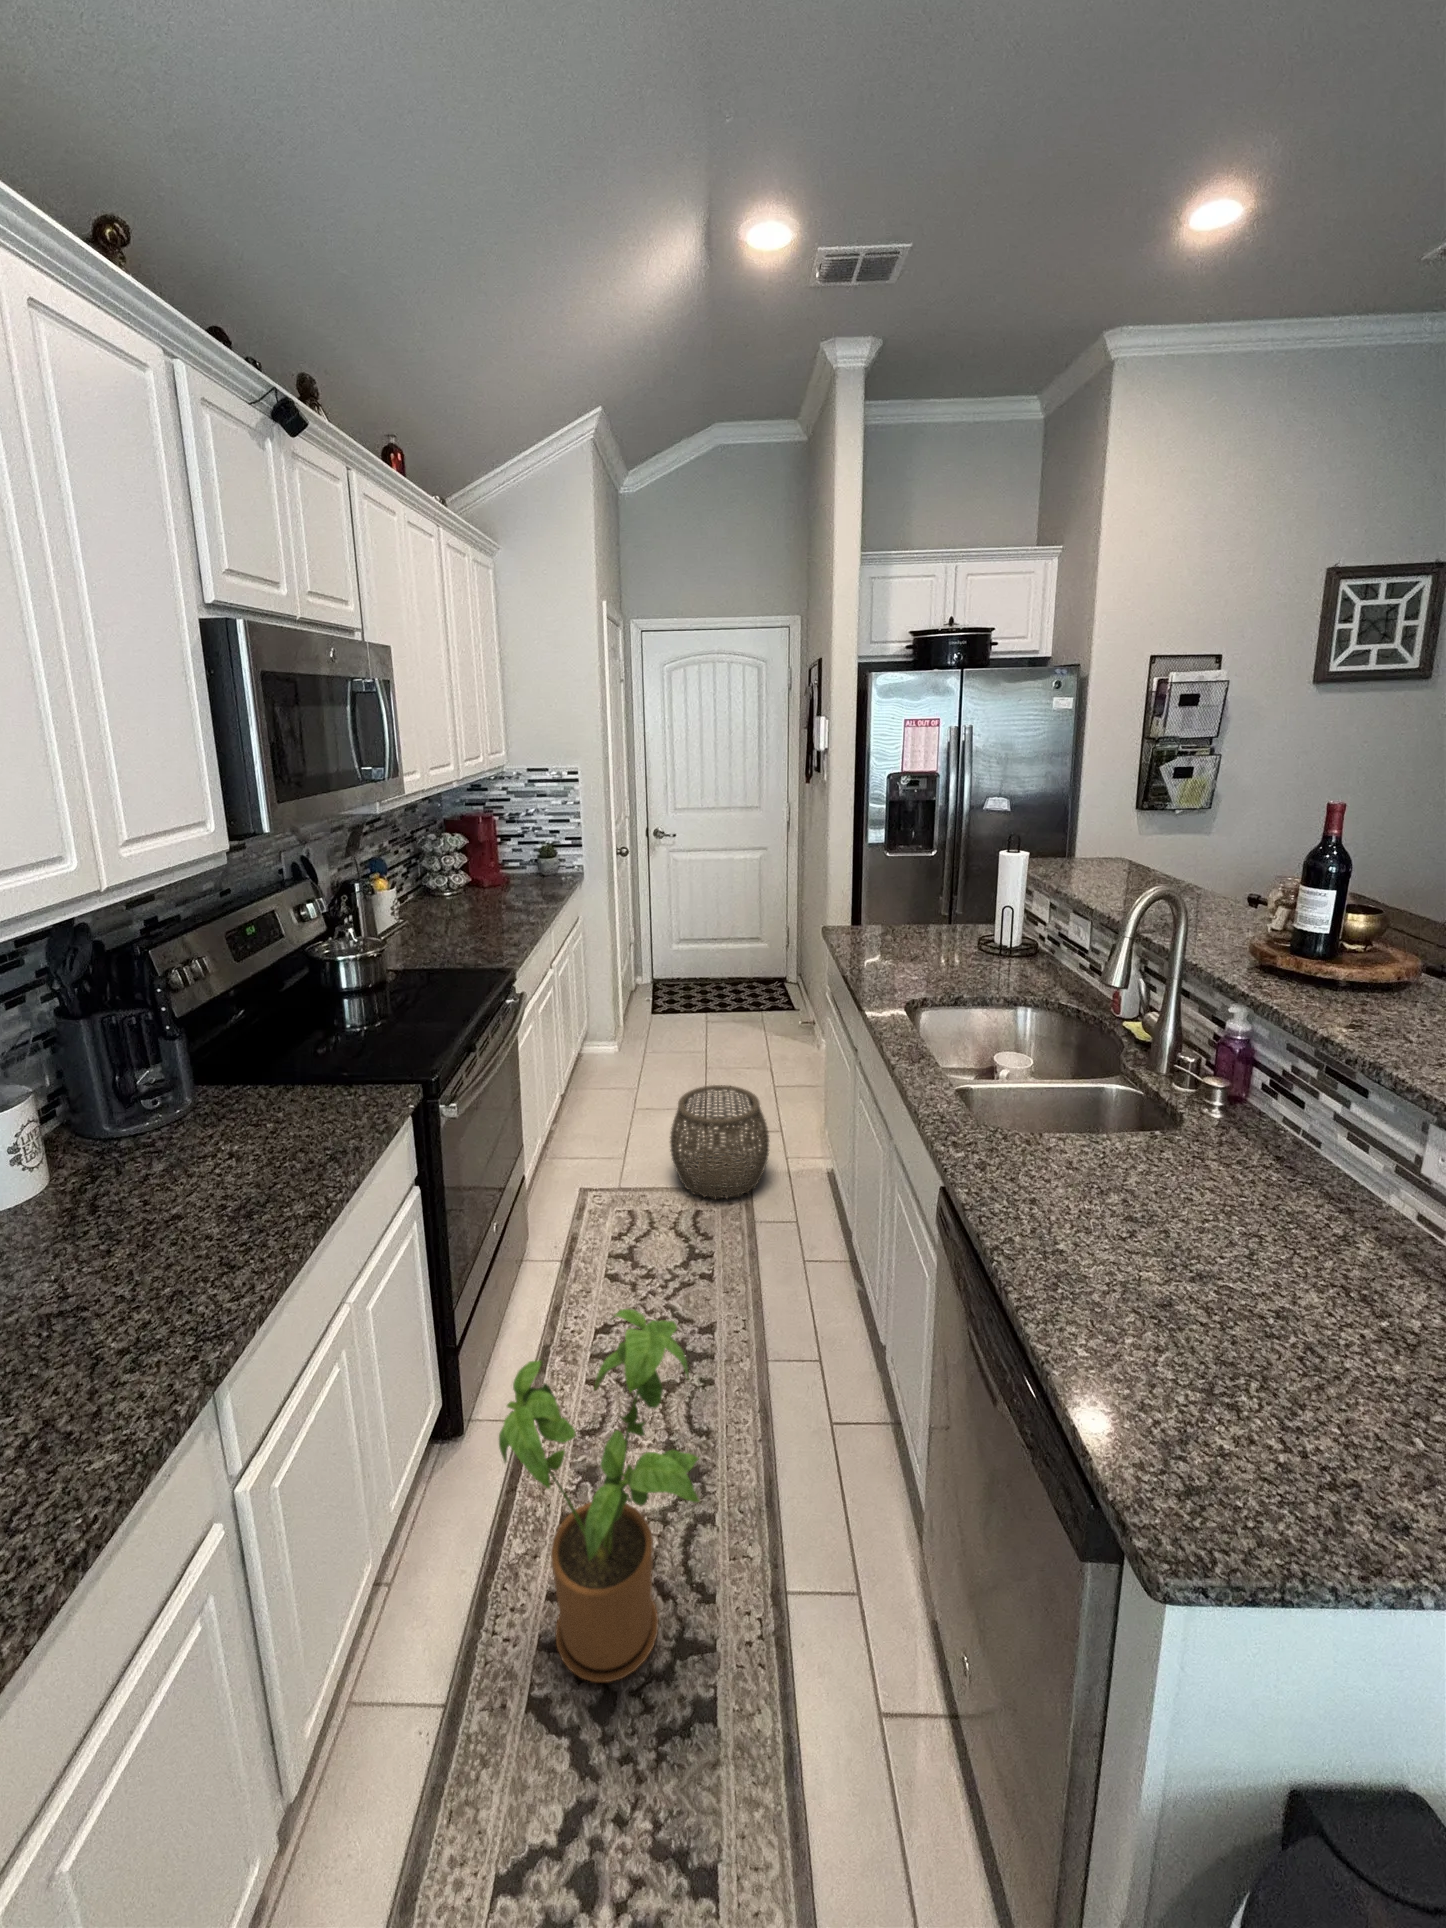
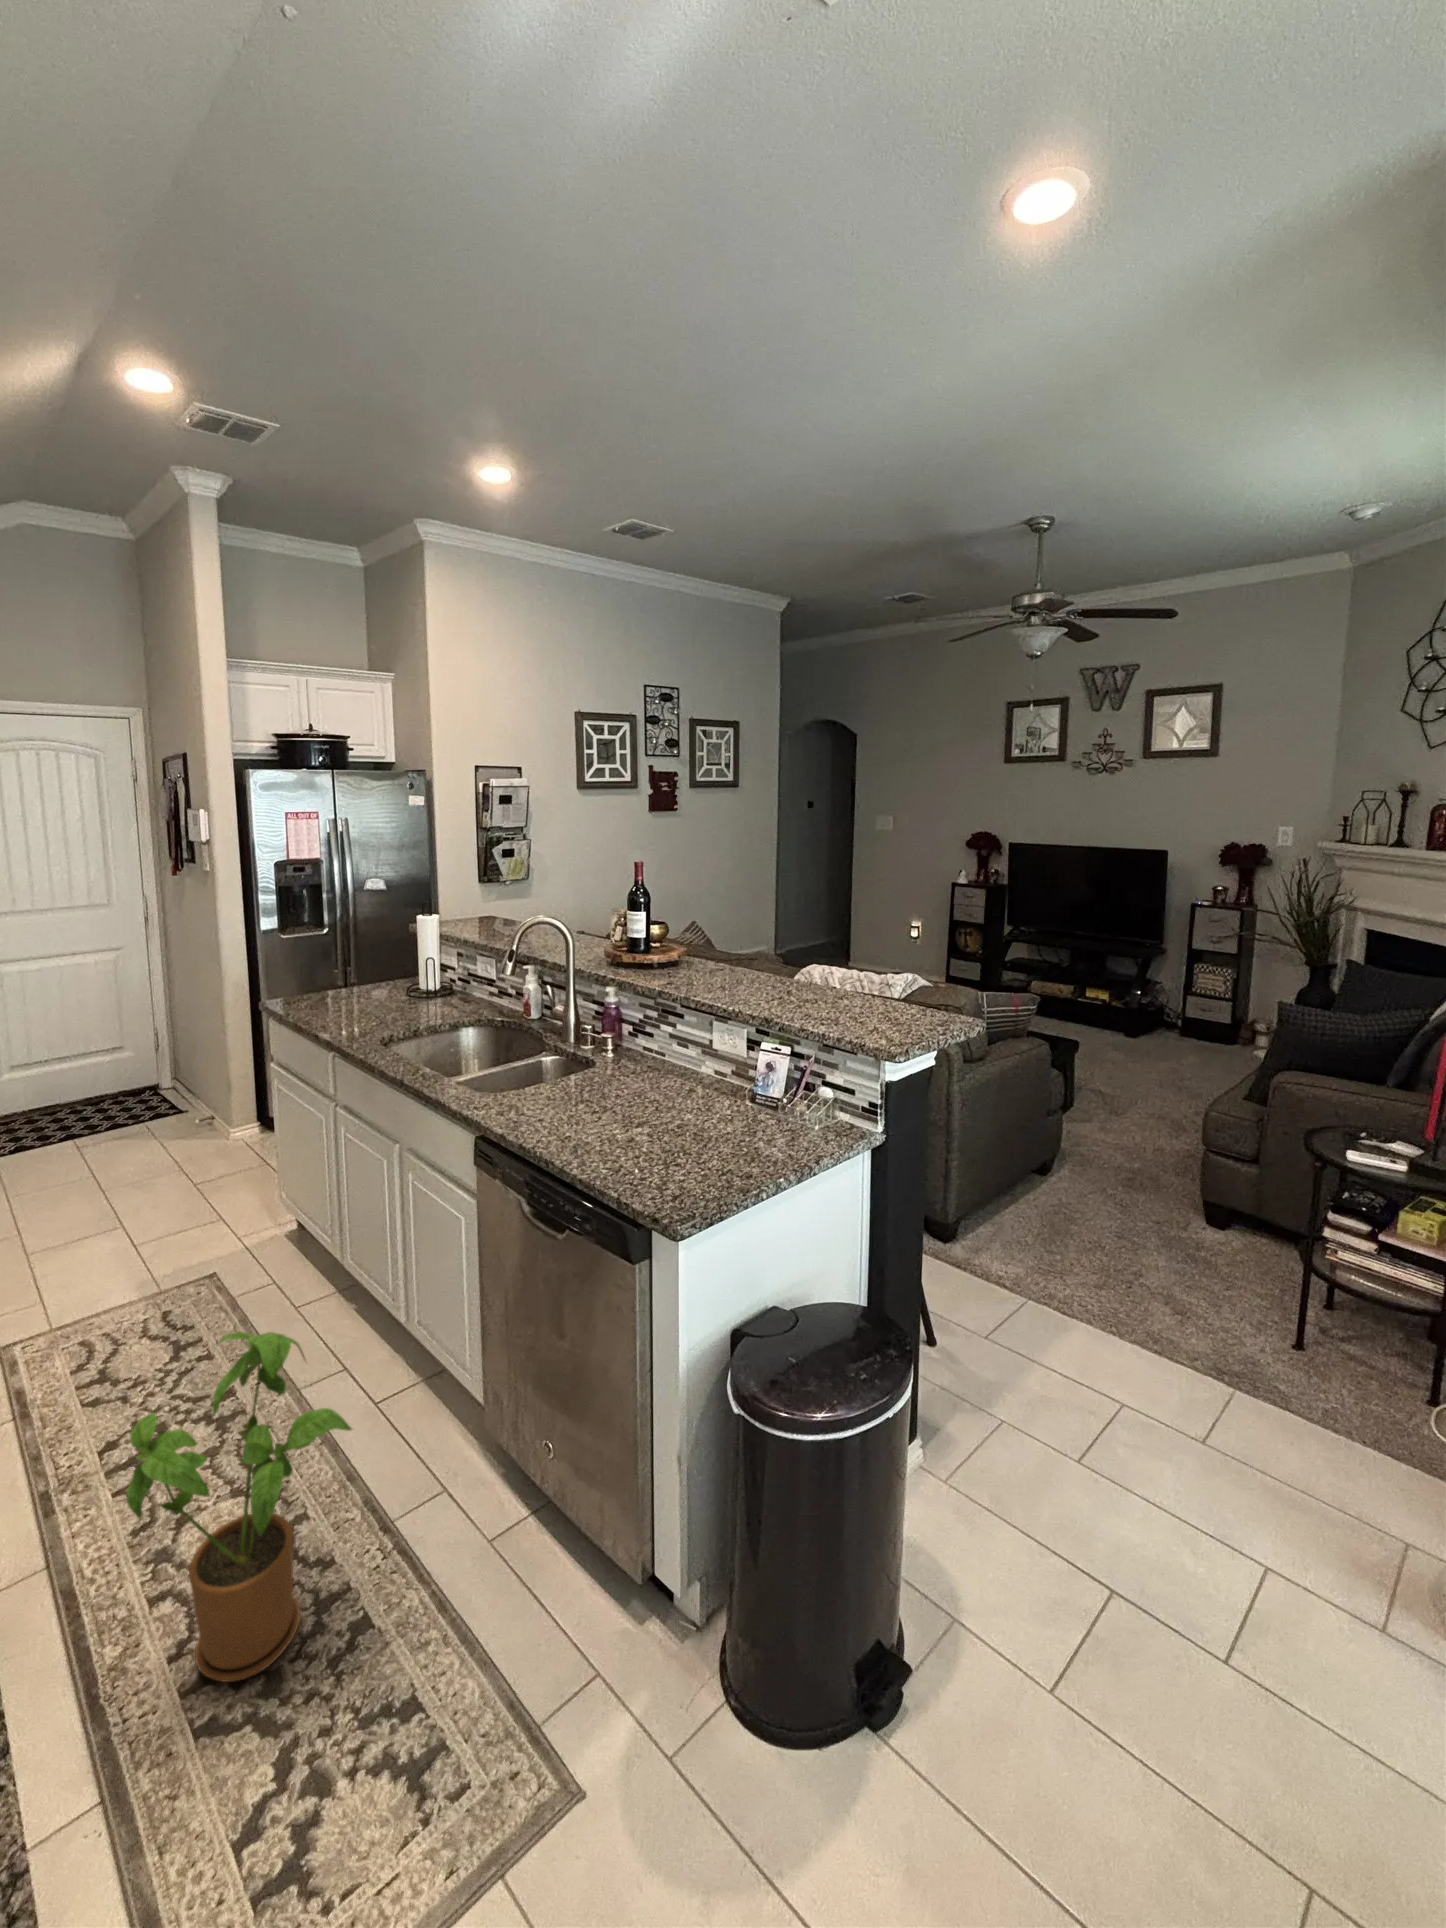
woven basket: present [670,1085,769,1199] -> none [110,1179,229,1301]

